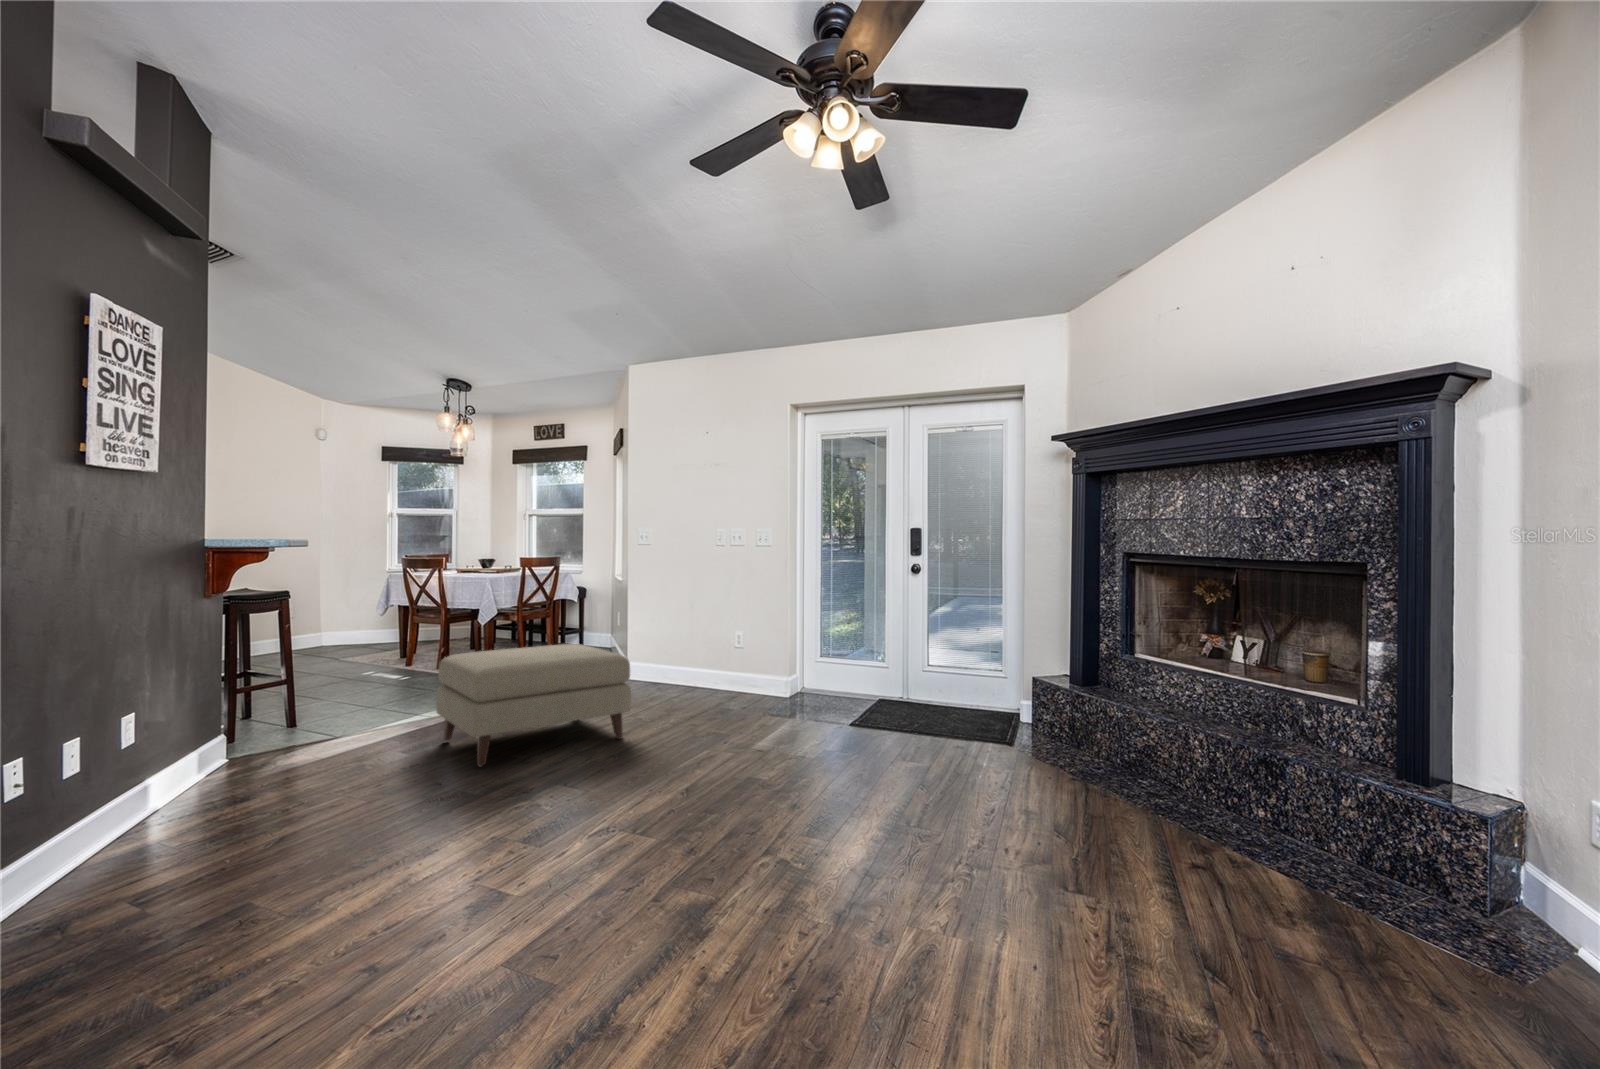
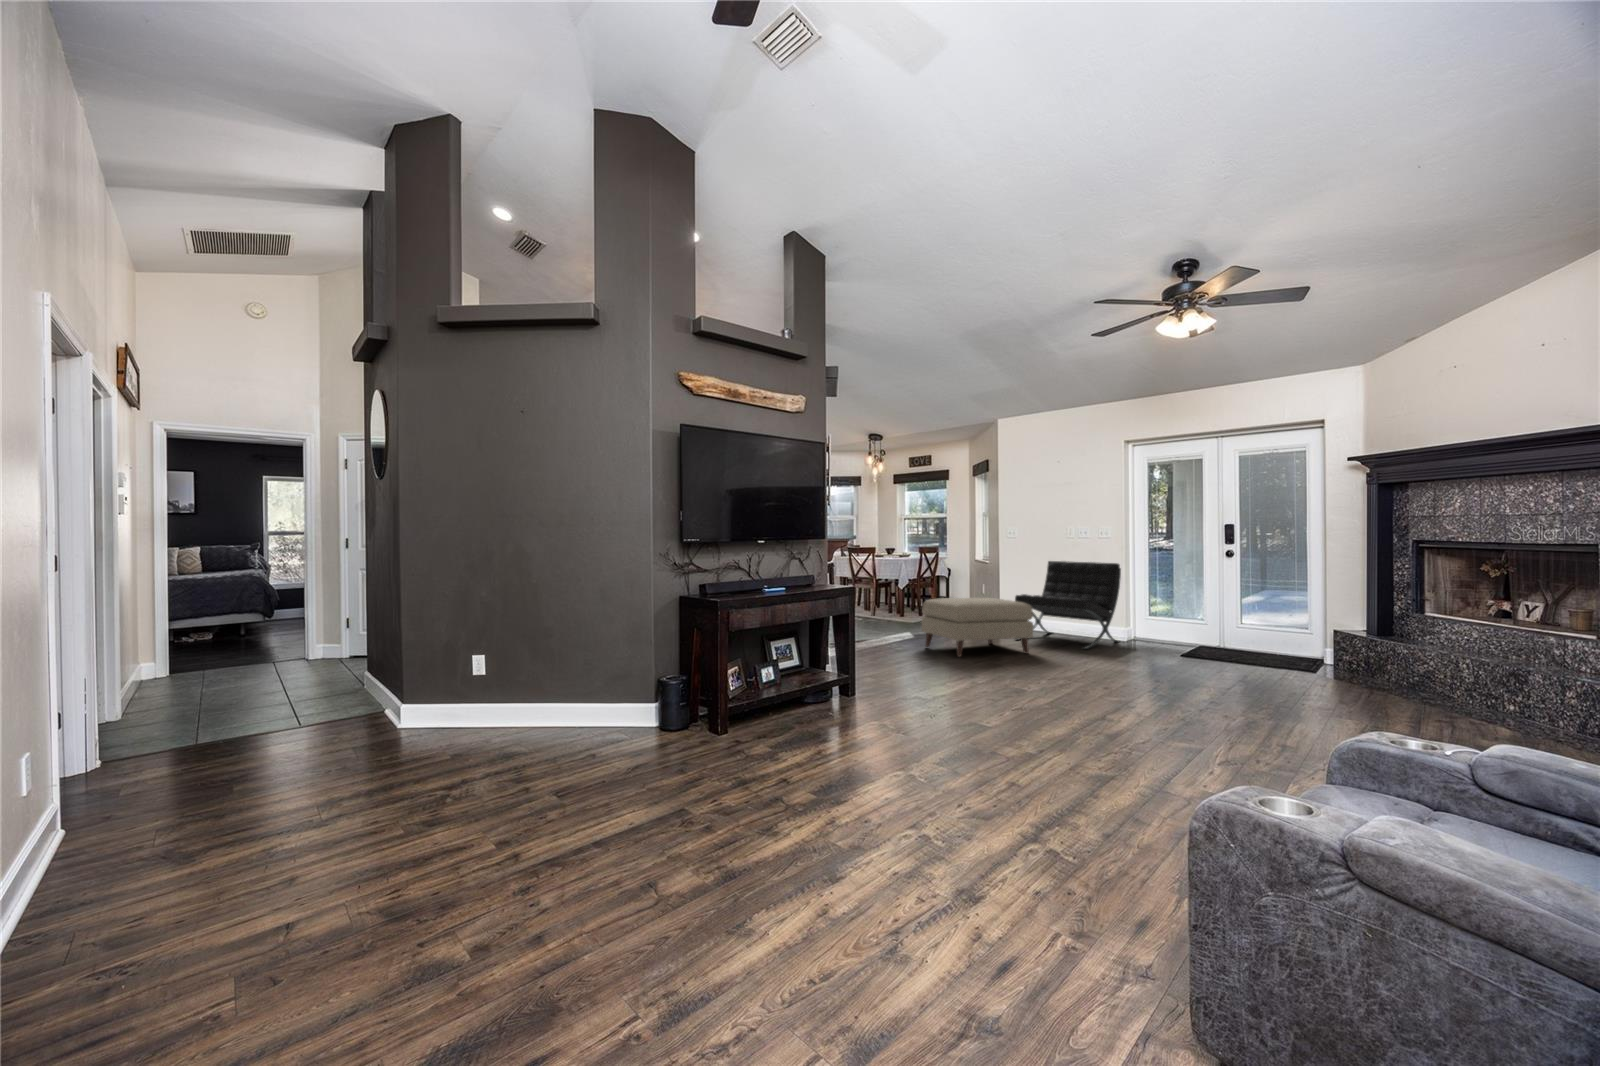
lounge chair: none [622,578,779,719] -> present [1015,561,1121,649]

